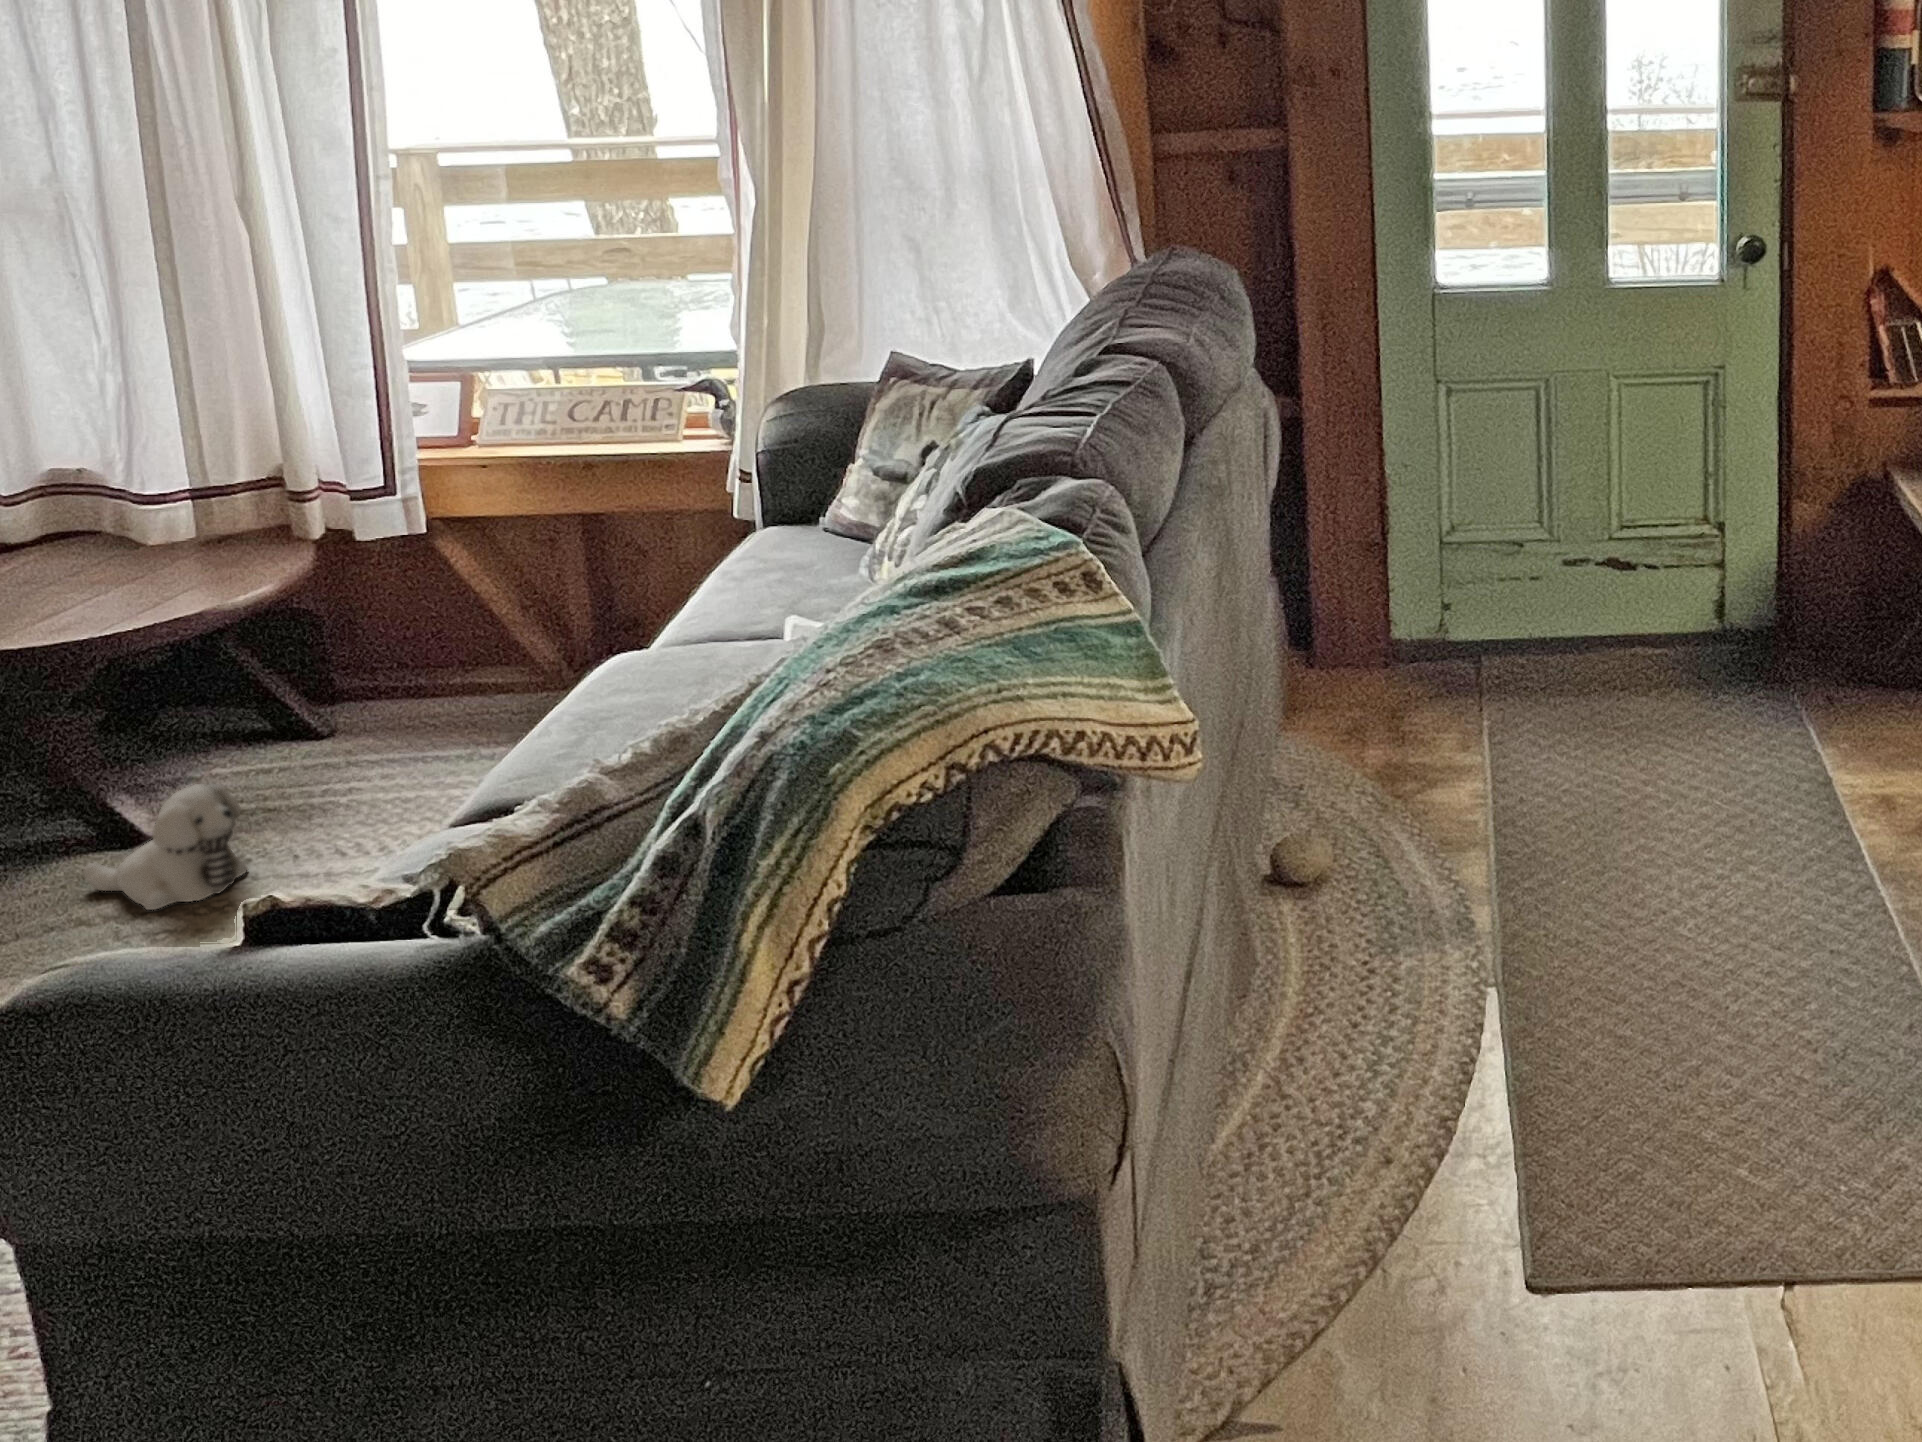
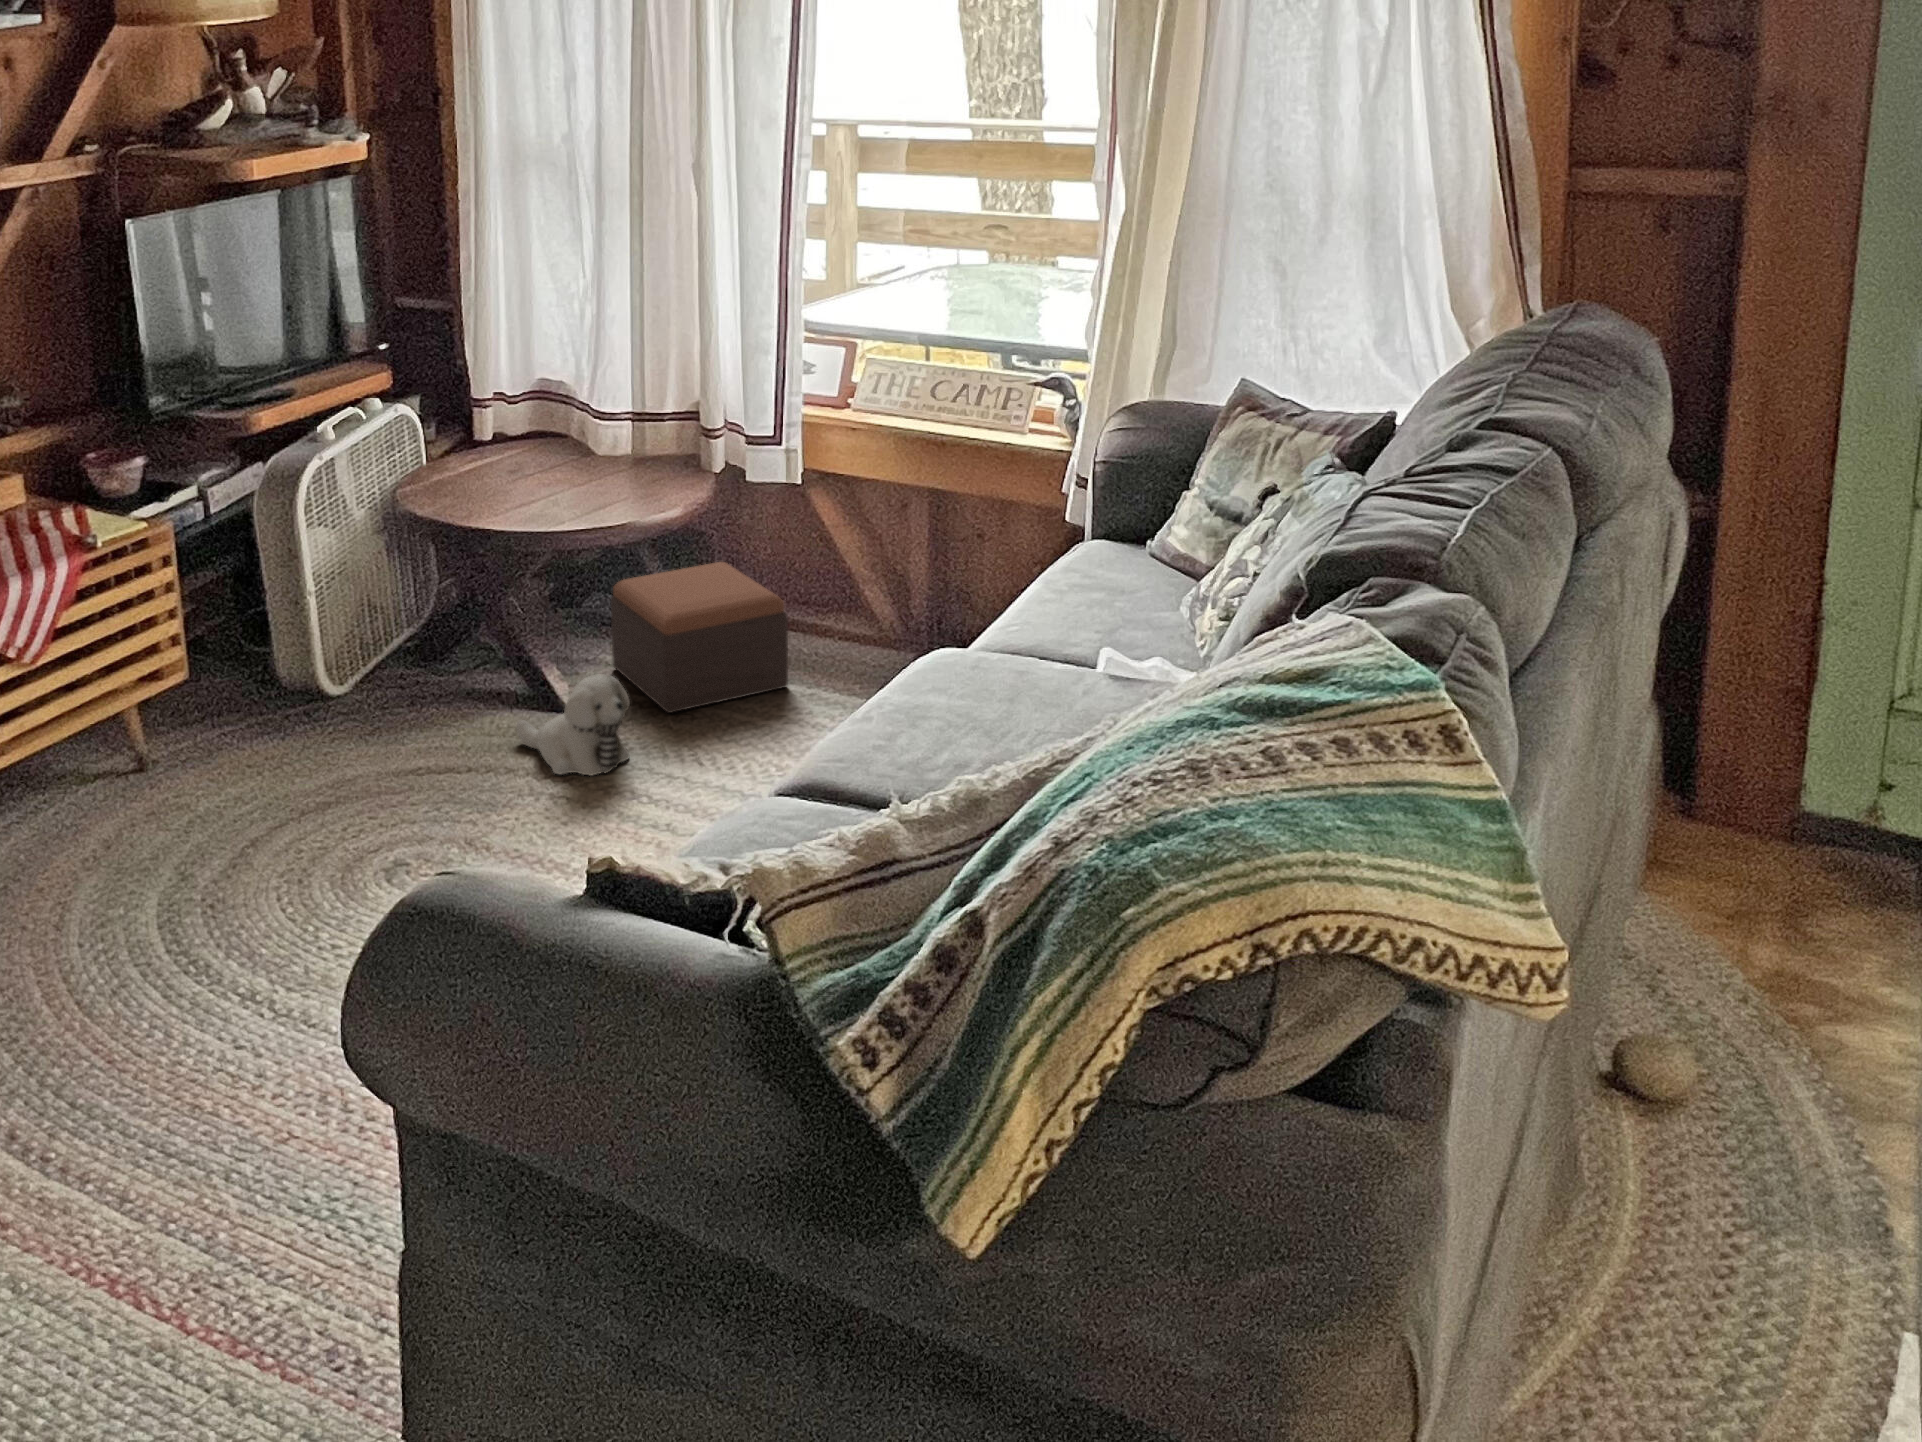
footstool: none [193,637,439,814] -> present [611,562,788,713]

